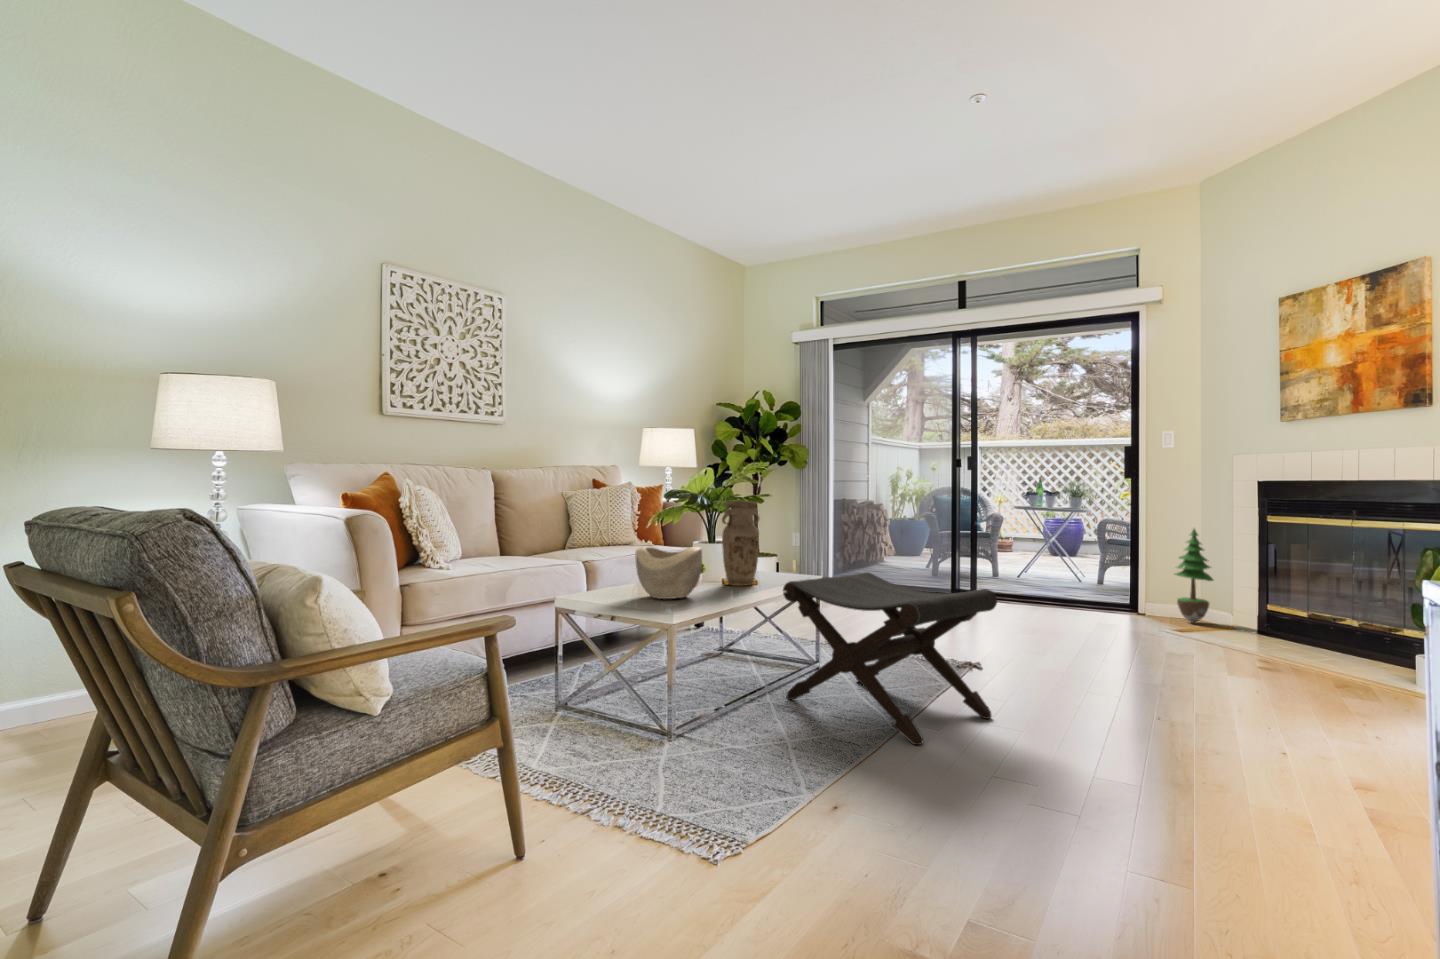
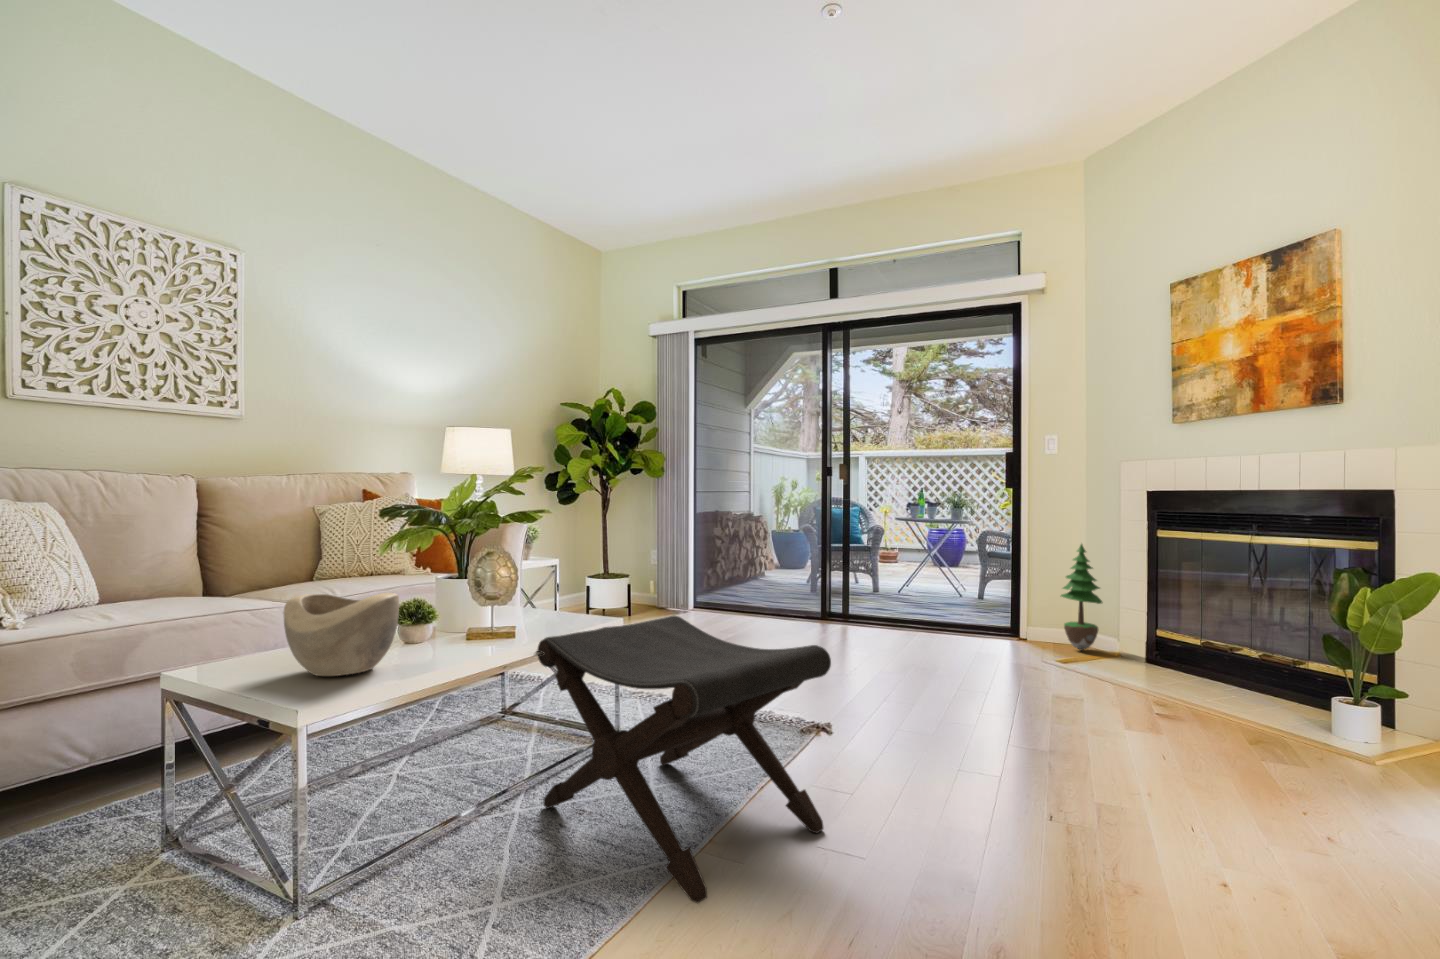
vase: present [722,501,759,586] -> none [458,520,519,642]

